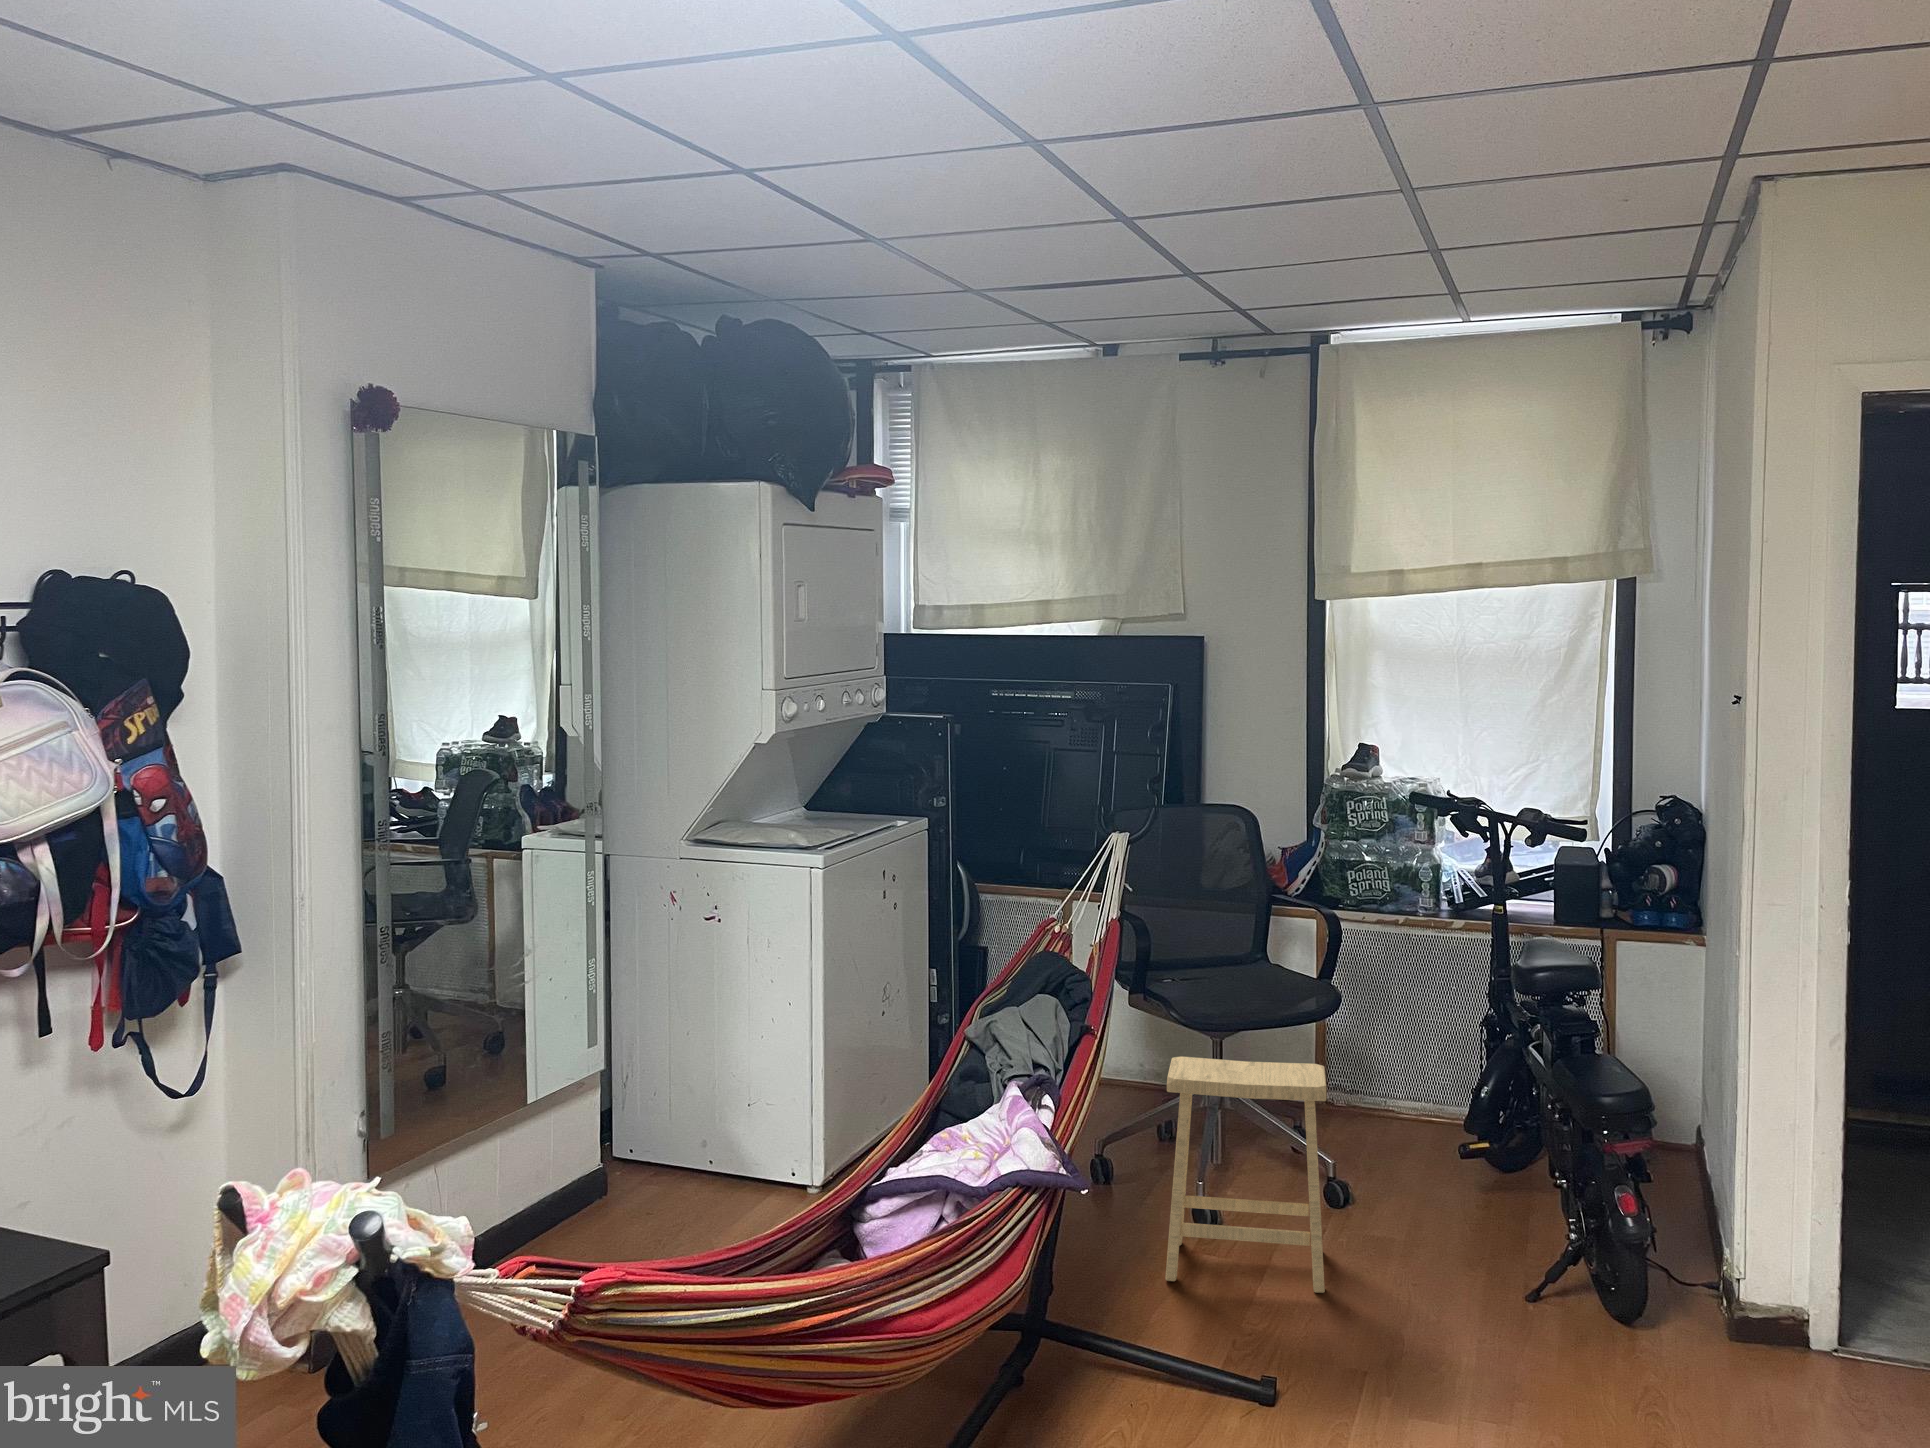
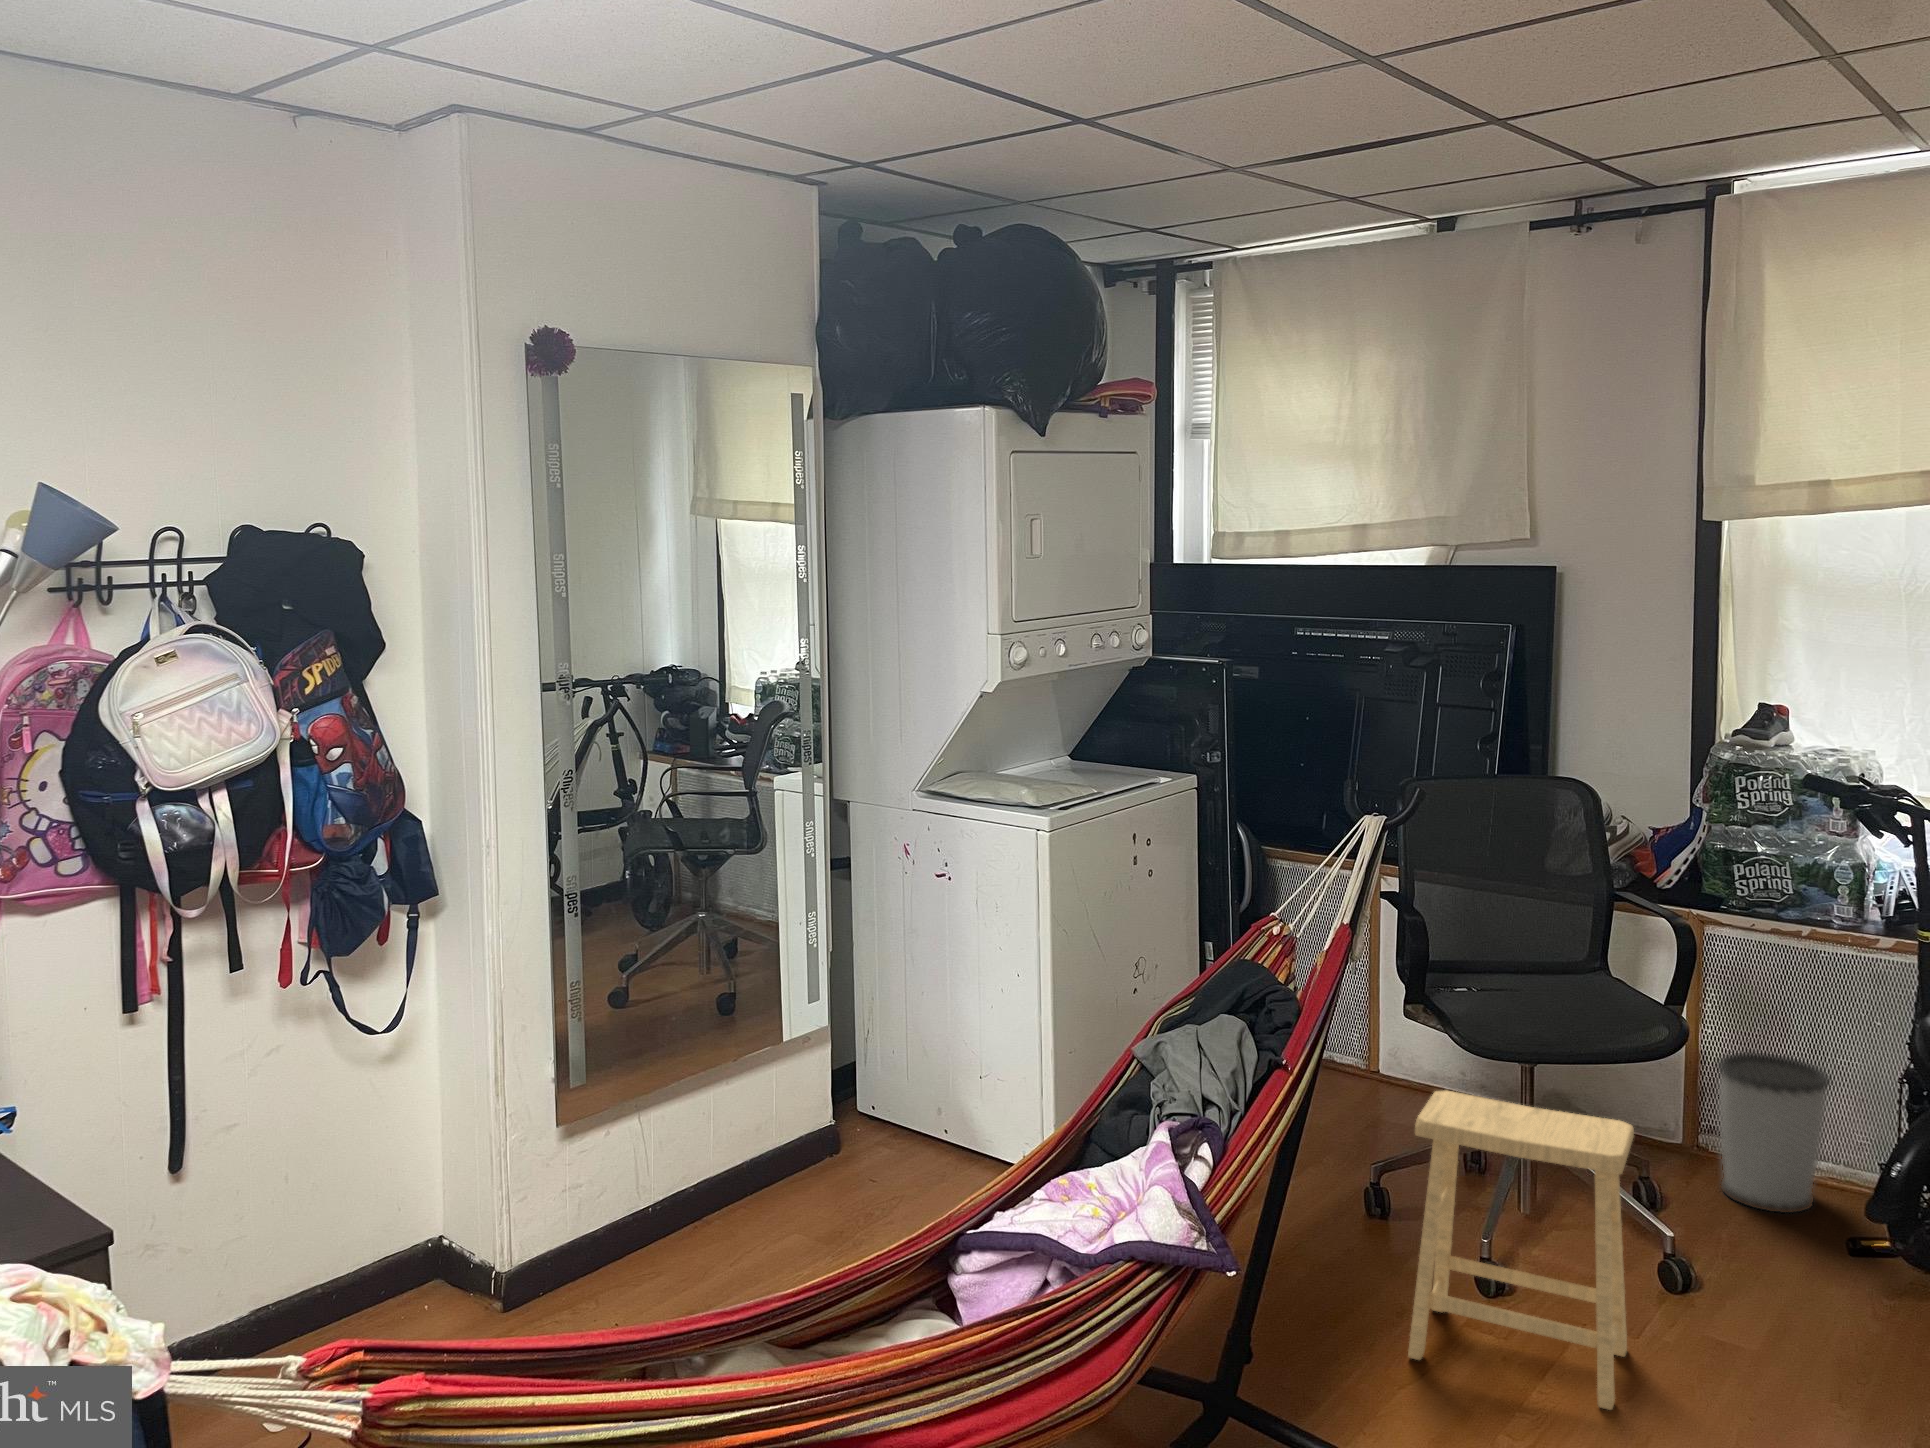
wastebasket: none [1347,1019,1429,1143] -> present [1718,1052,1830,1213]

